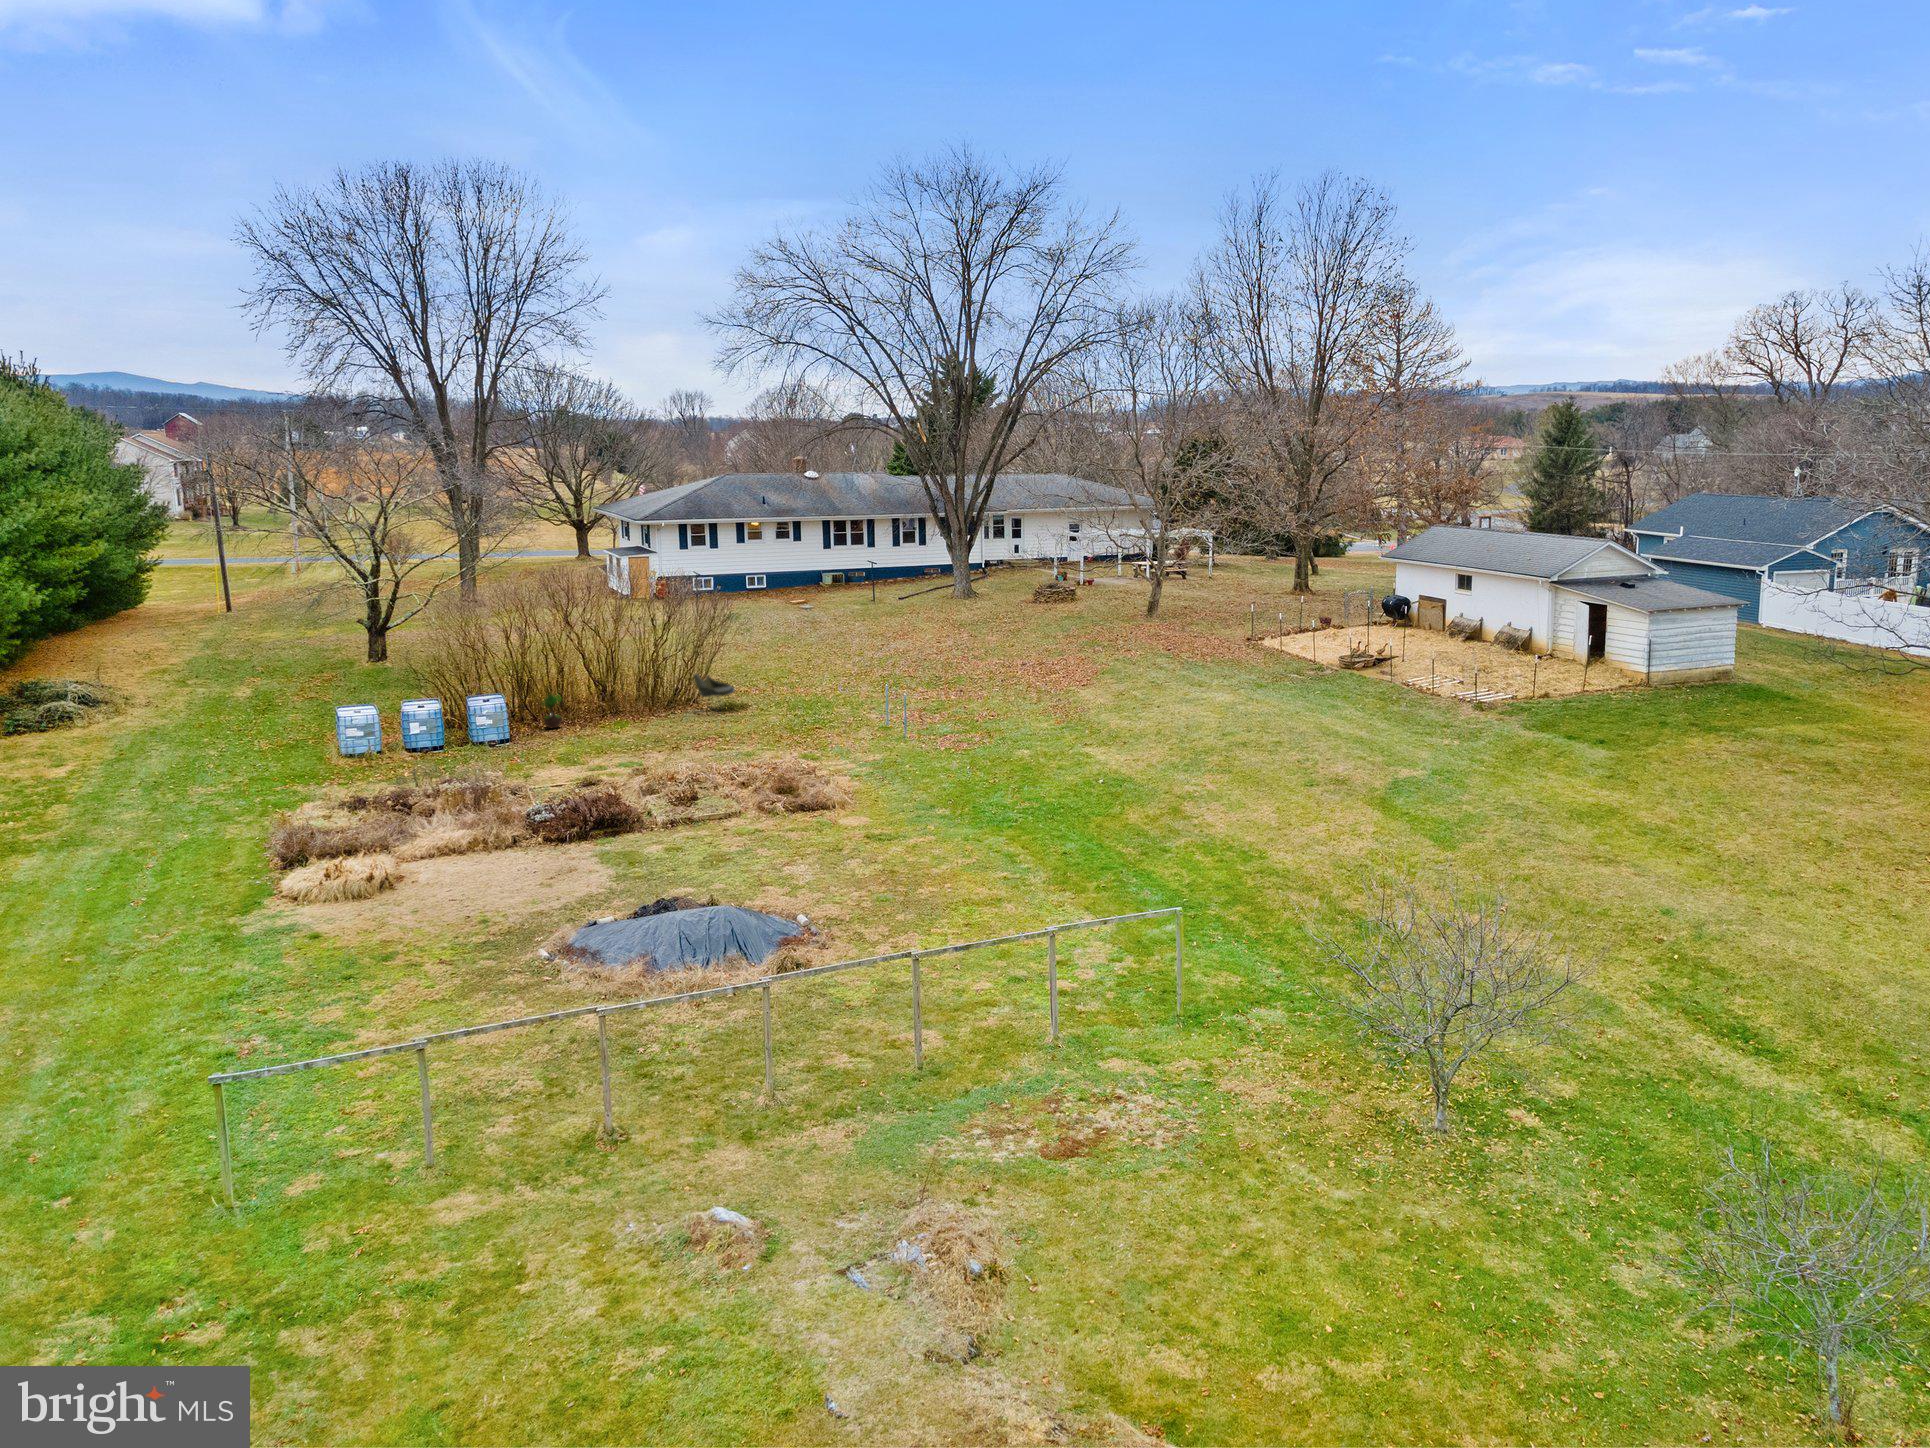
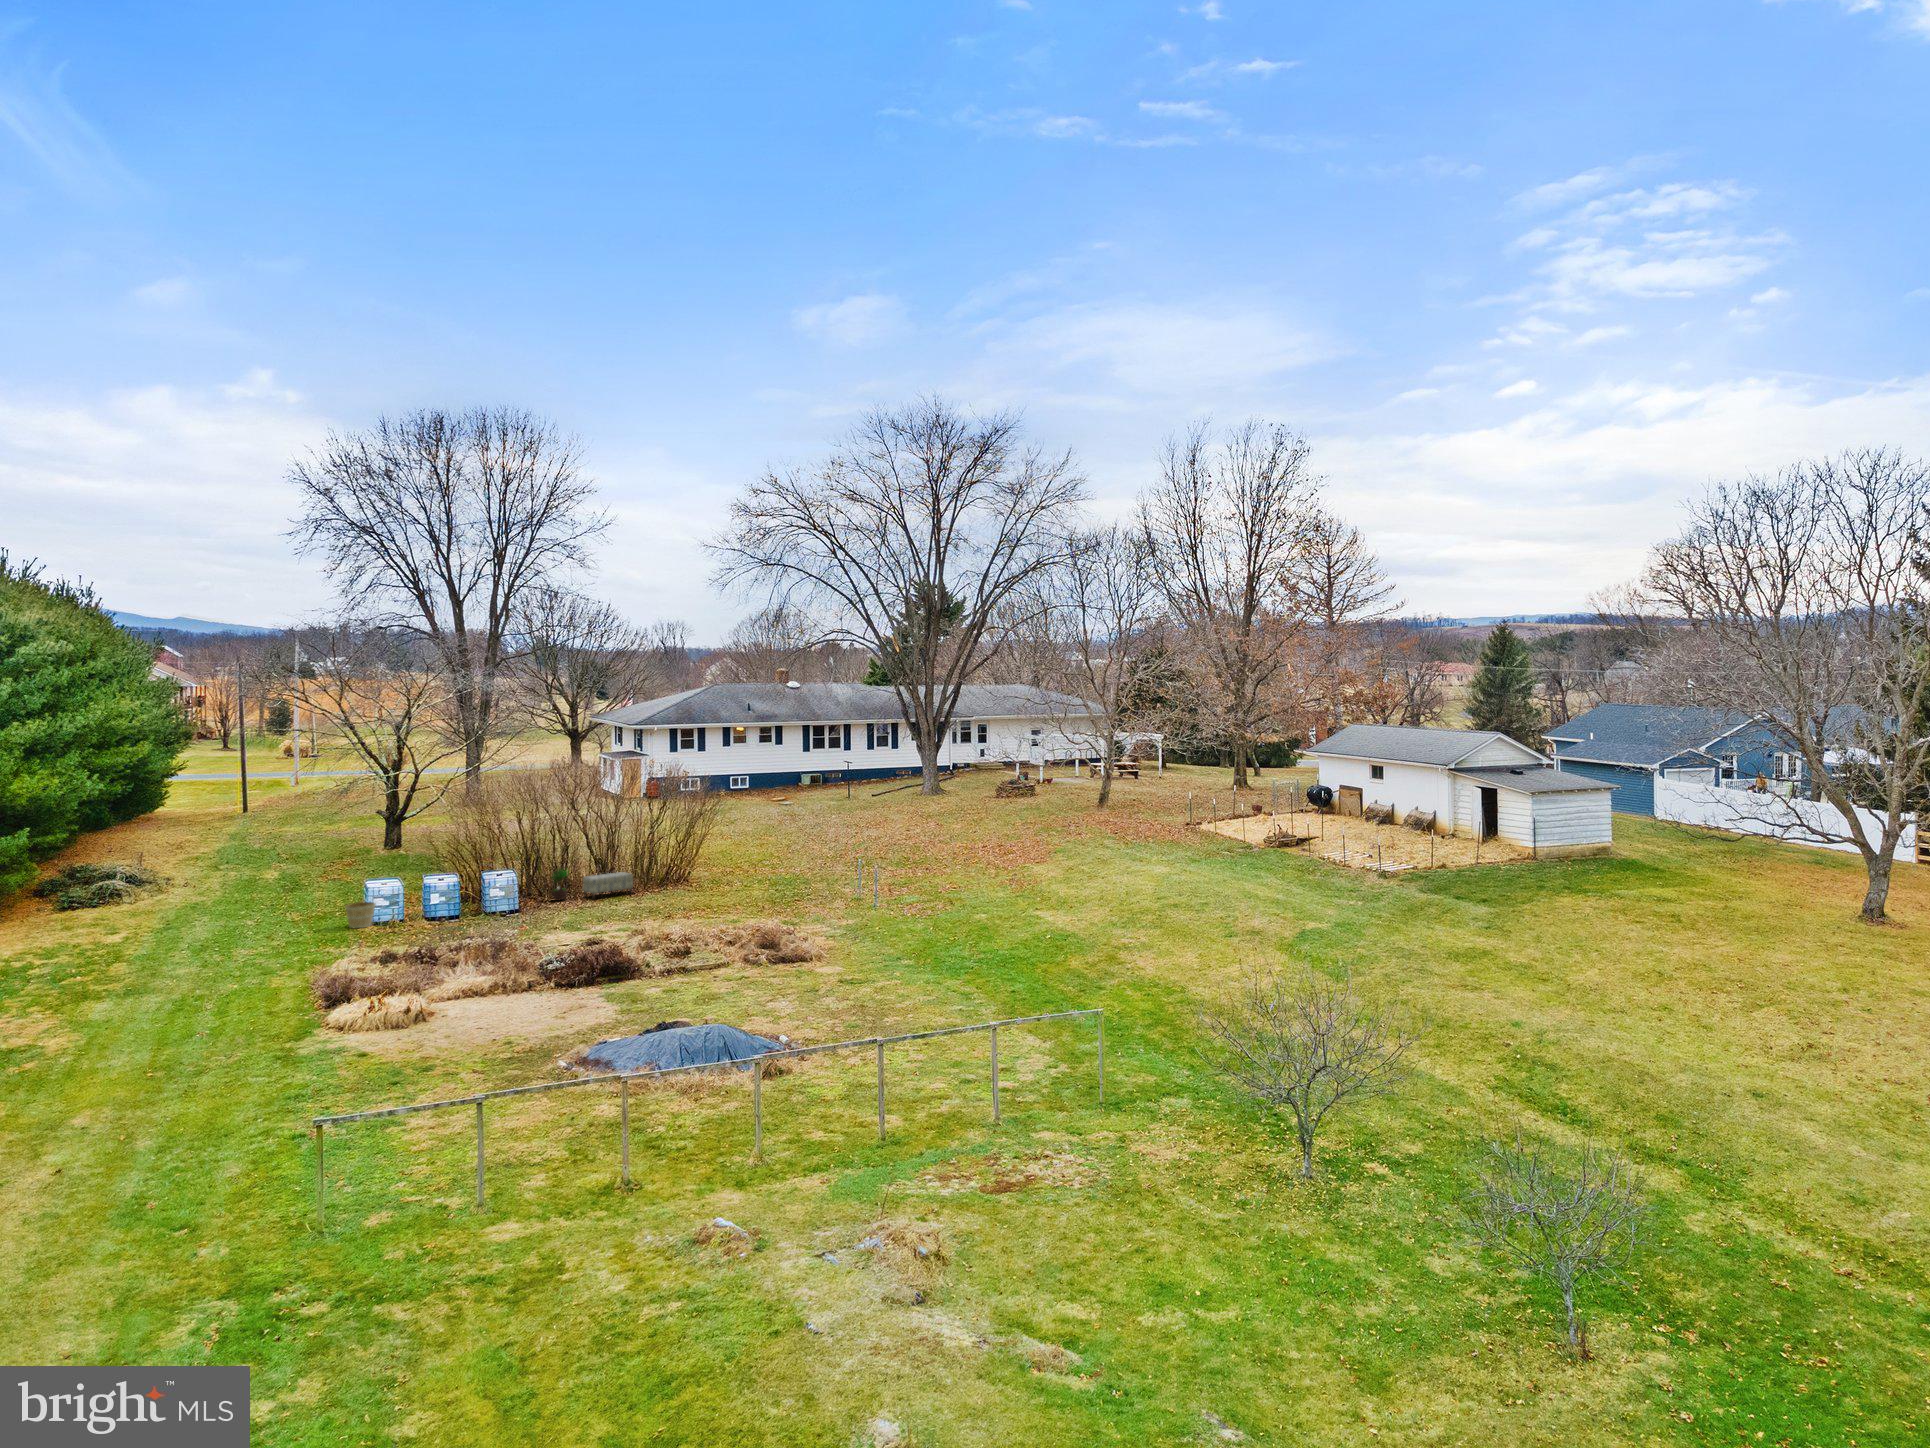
lounge chair: present [694,674,735,709] -> none [686,850,724,888]
bench: none [578,696,635,728] -> present [583,872,633,898]
wooden bucket: none [311,733,346,763] -> present [345,901,376,928]

